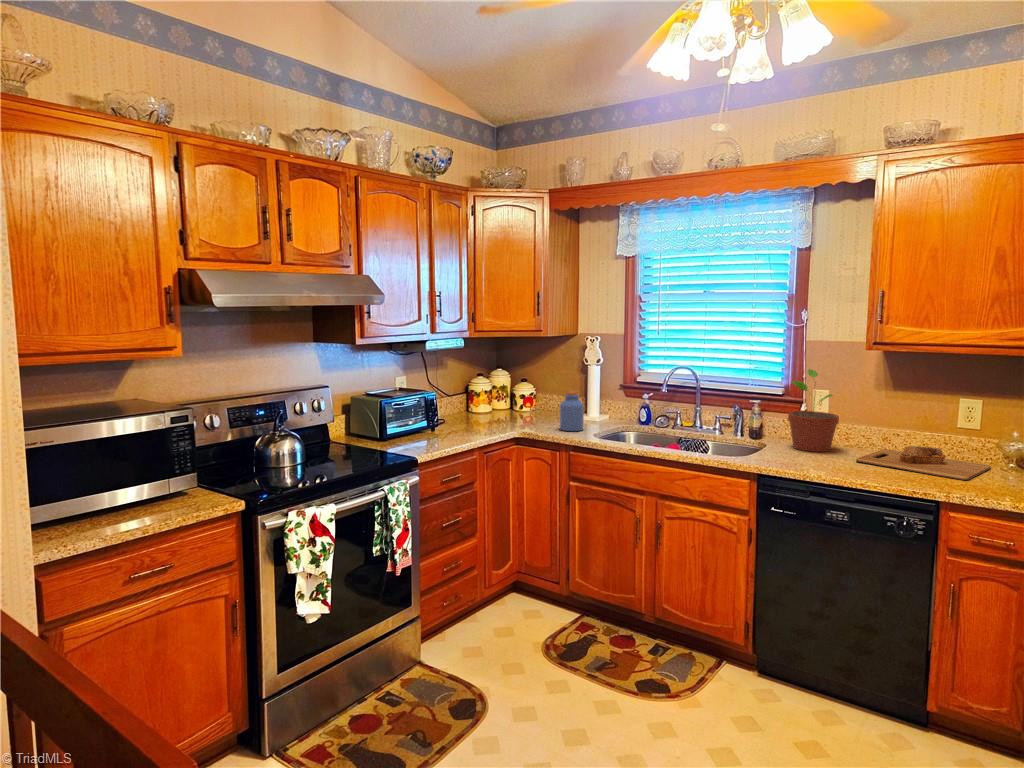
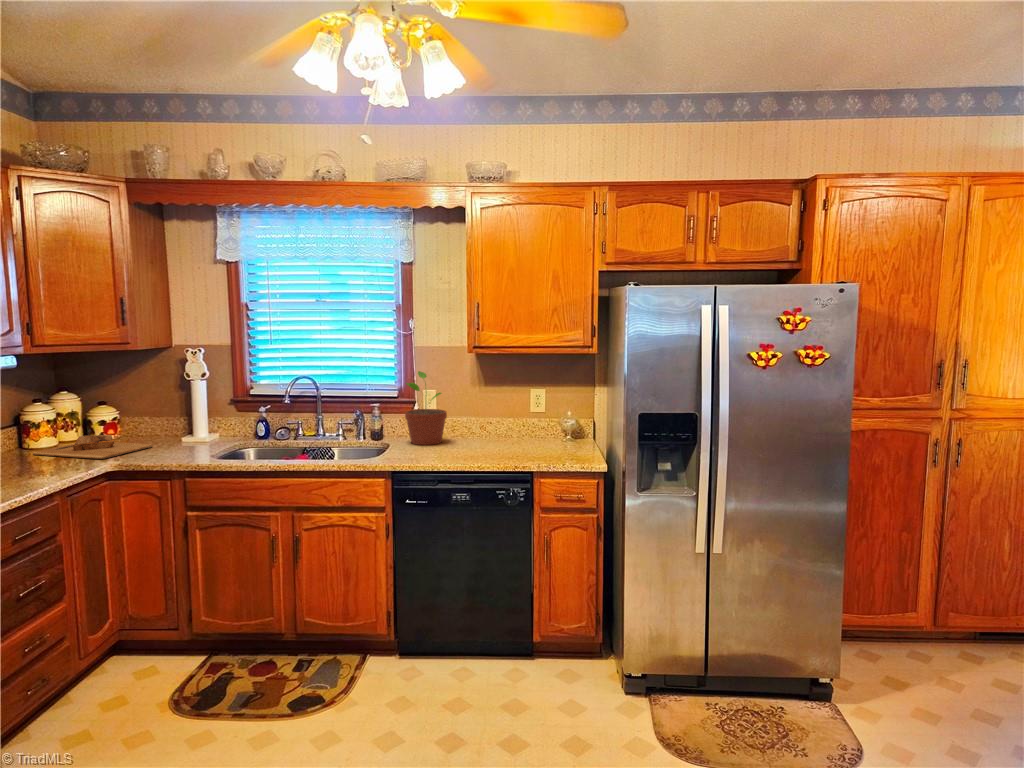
jar: present [560,391,584,431] -> none [162,410,194,455]
cutting board: present [856,446,991,480] -> present [33,435,153,459]

